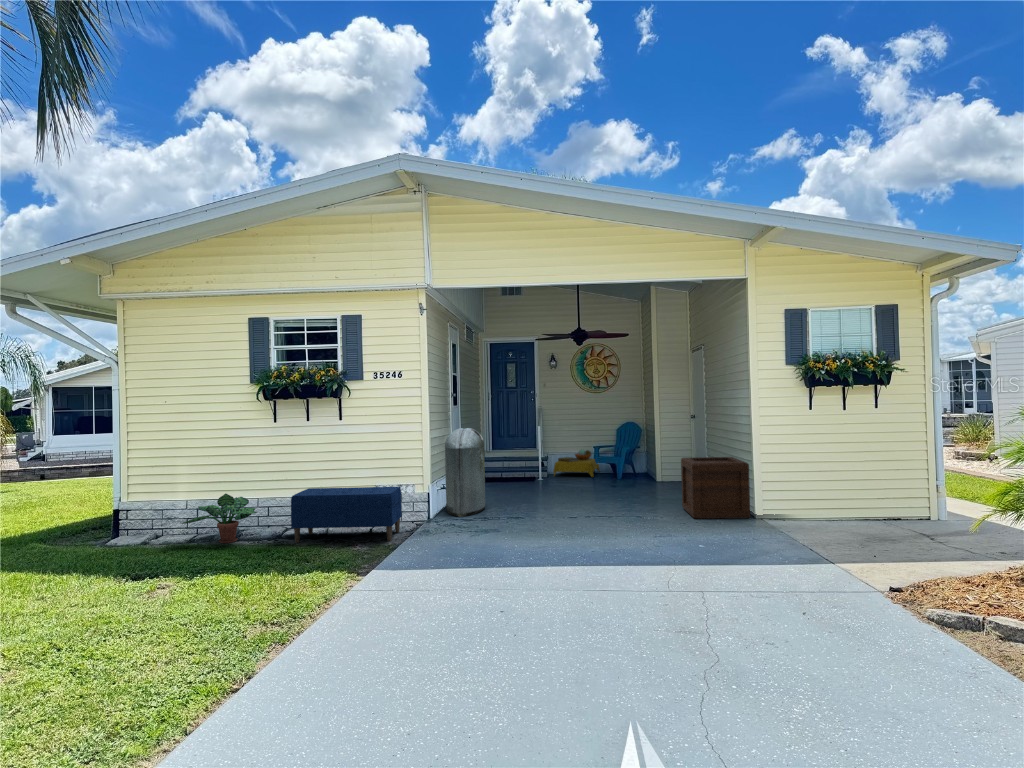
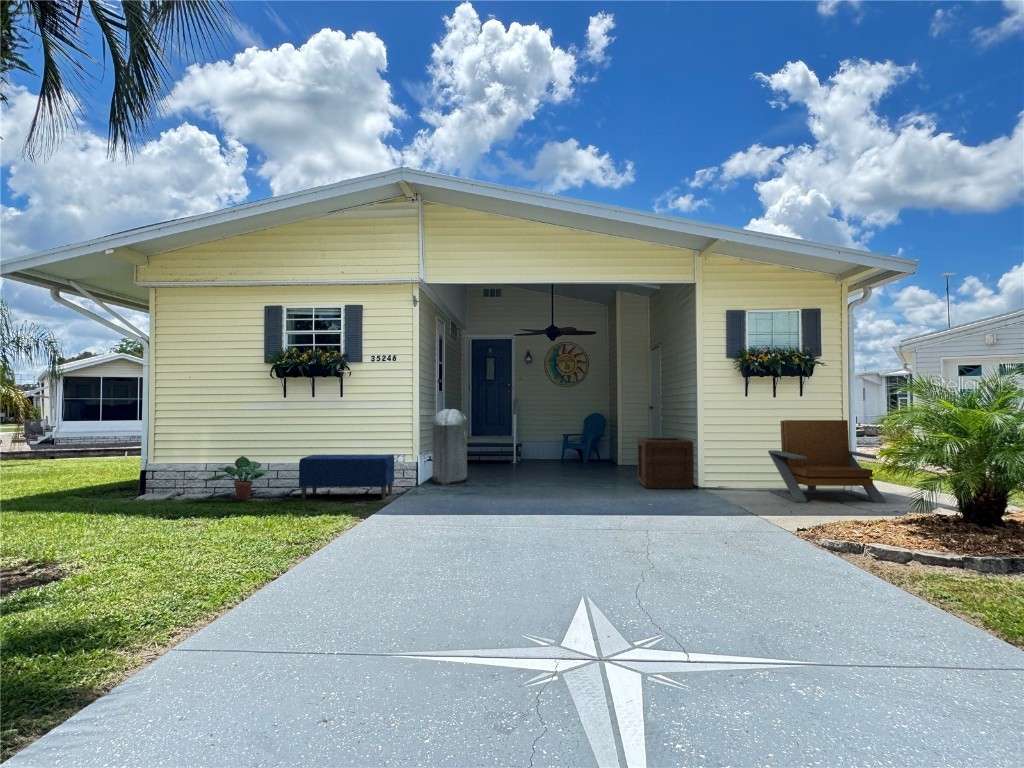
lounge chair: none [839,437,990,540] -> present [768,420,886,503]
side table: present [553,449,600,477] -> none [529,437,571,461]

